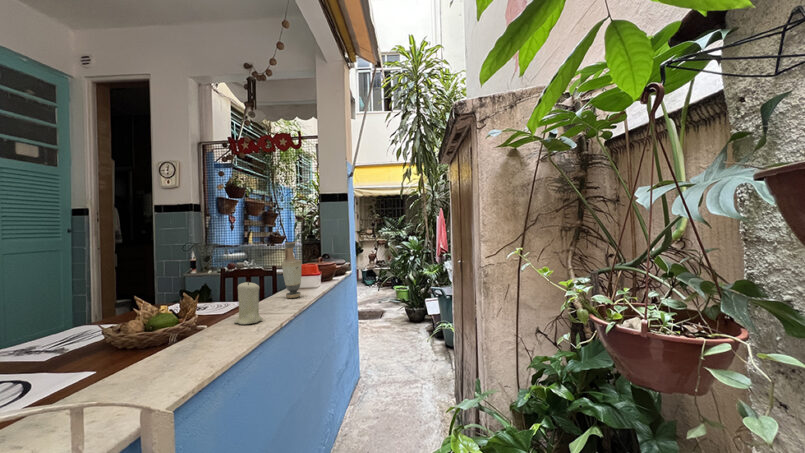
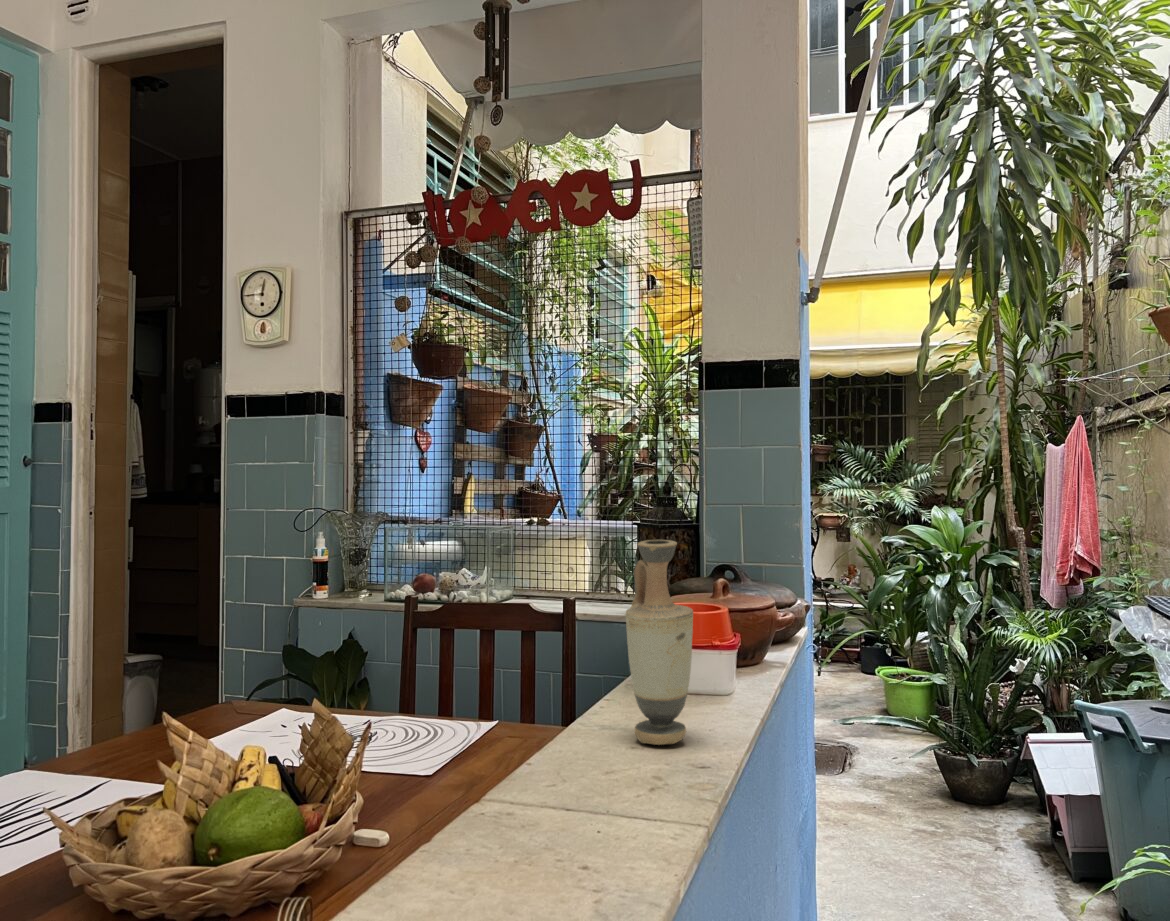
candle: present [234,282,262,324] -> none [496,706,601,885]

